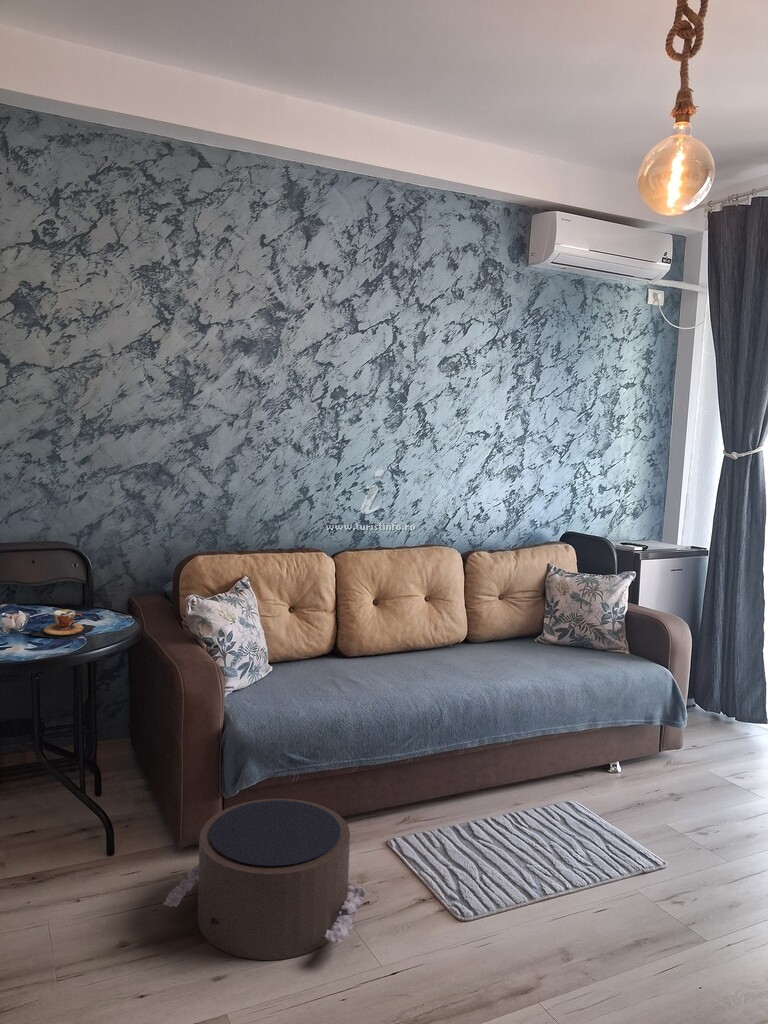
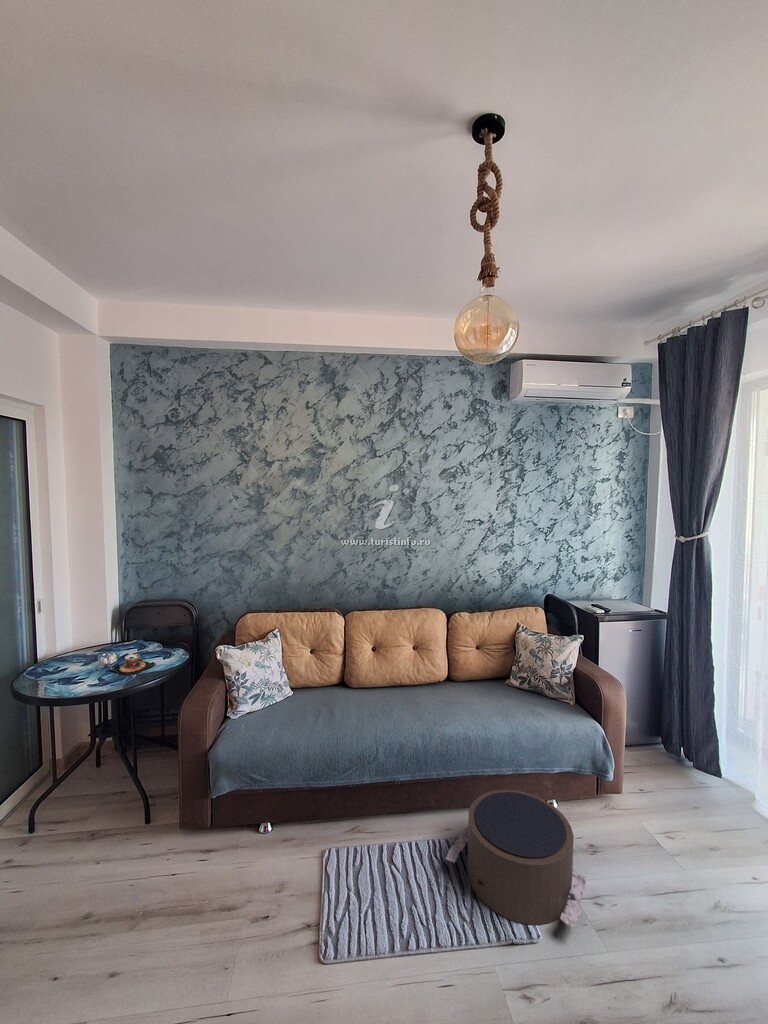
pouf: present [163,799,367,960] -> present [446,790,586,927]

